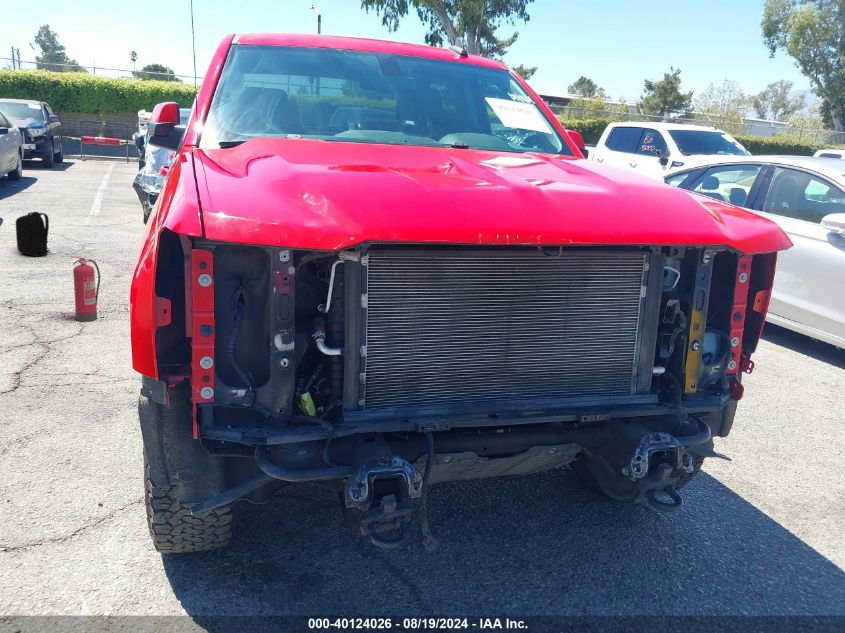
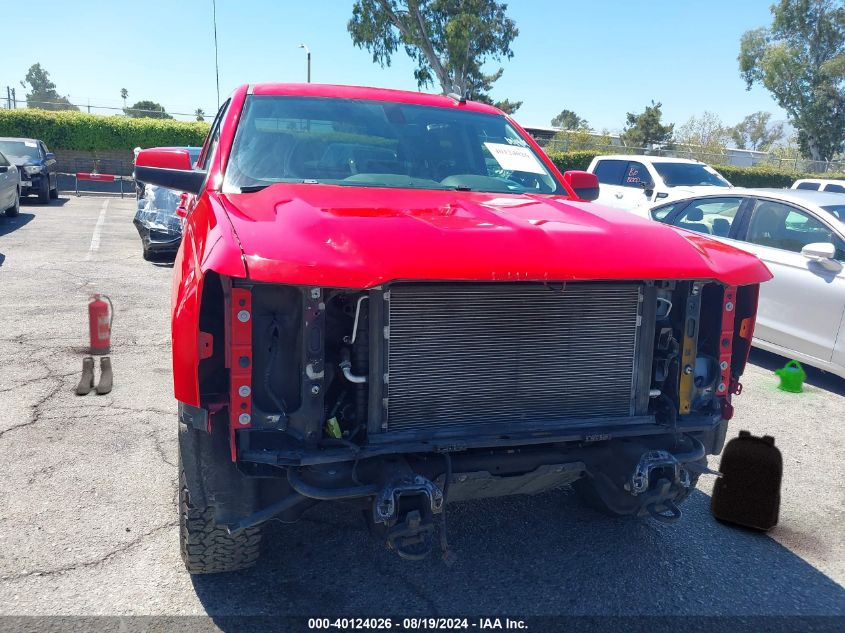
backpack: present [16,212,50,256] -> present [710,430,783,531]
boots: none [59,323,97,362] -> present [78,357,113,394]
watering can: none [789,336,823,371] -> present [774,360,806,392]

